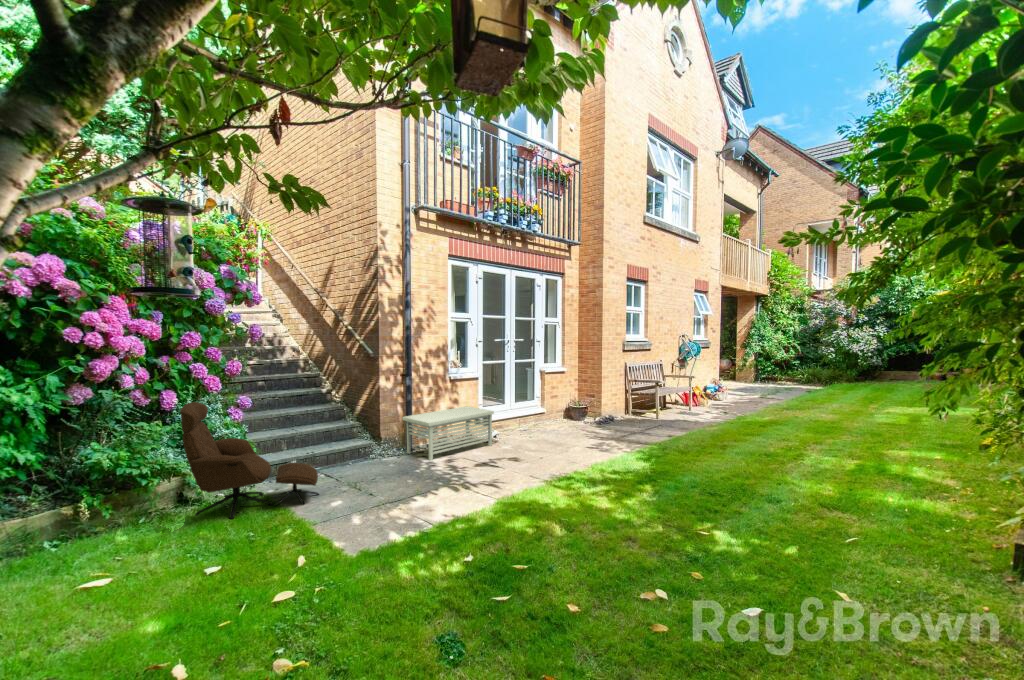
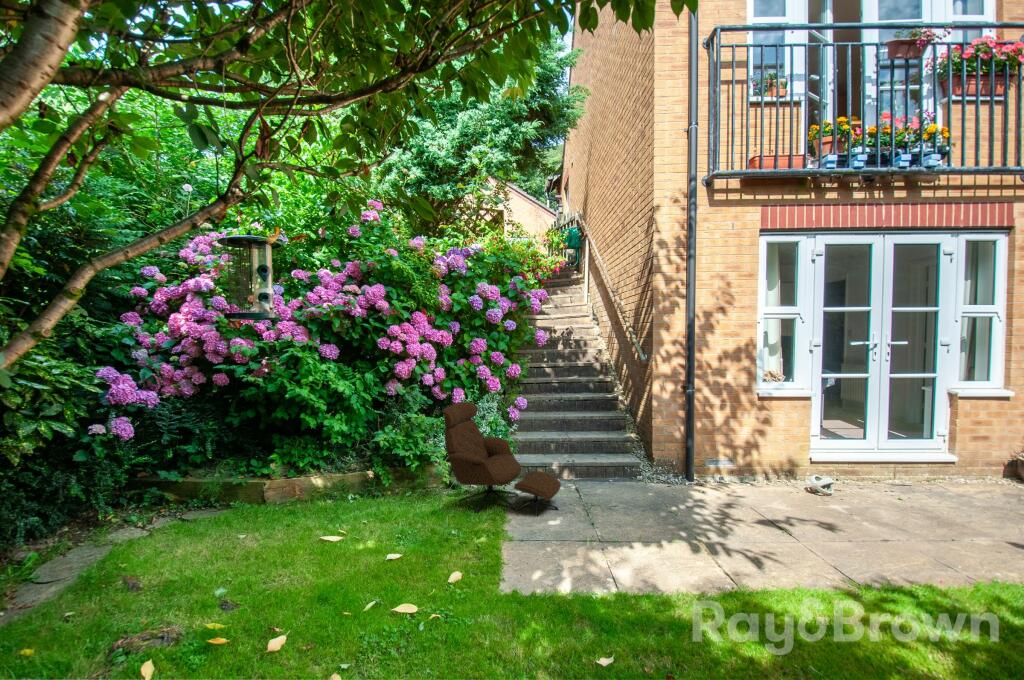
storage bench: present [403,406,494,461] -> none [685,435,818,500]

